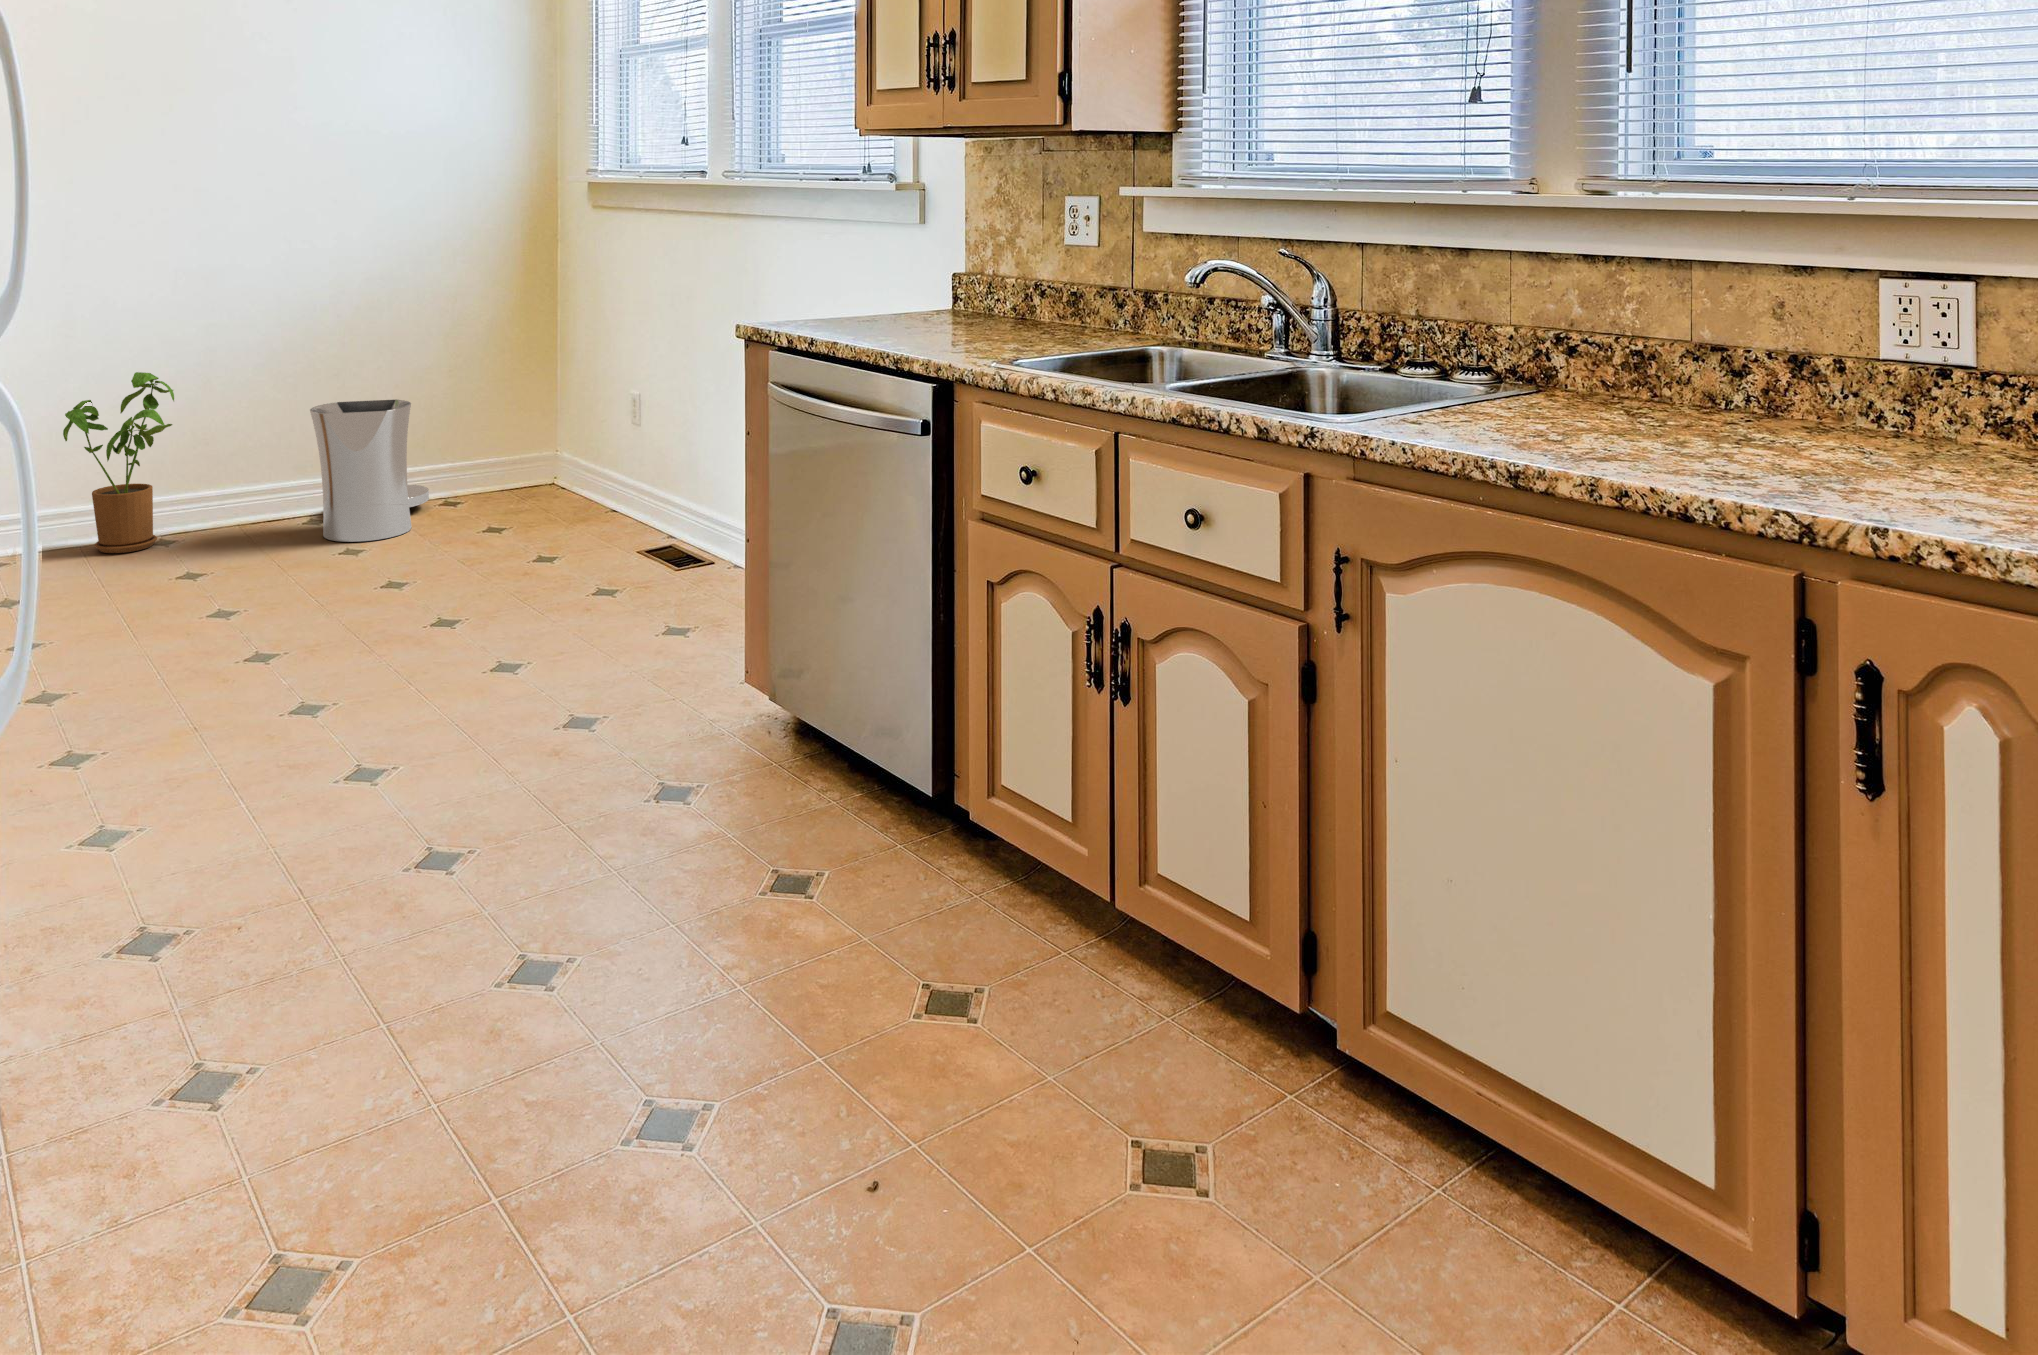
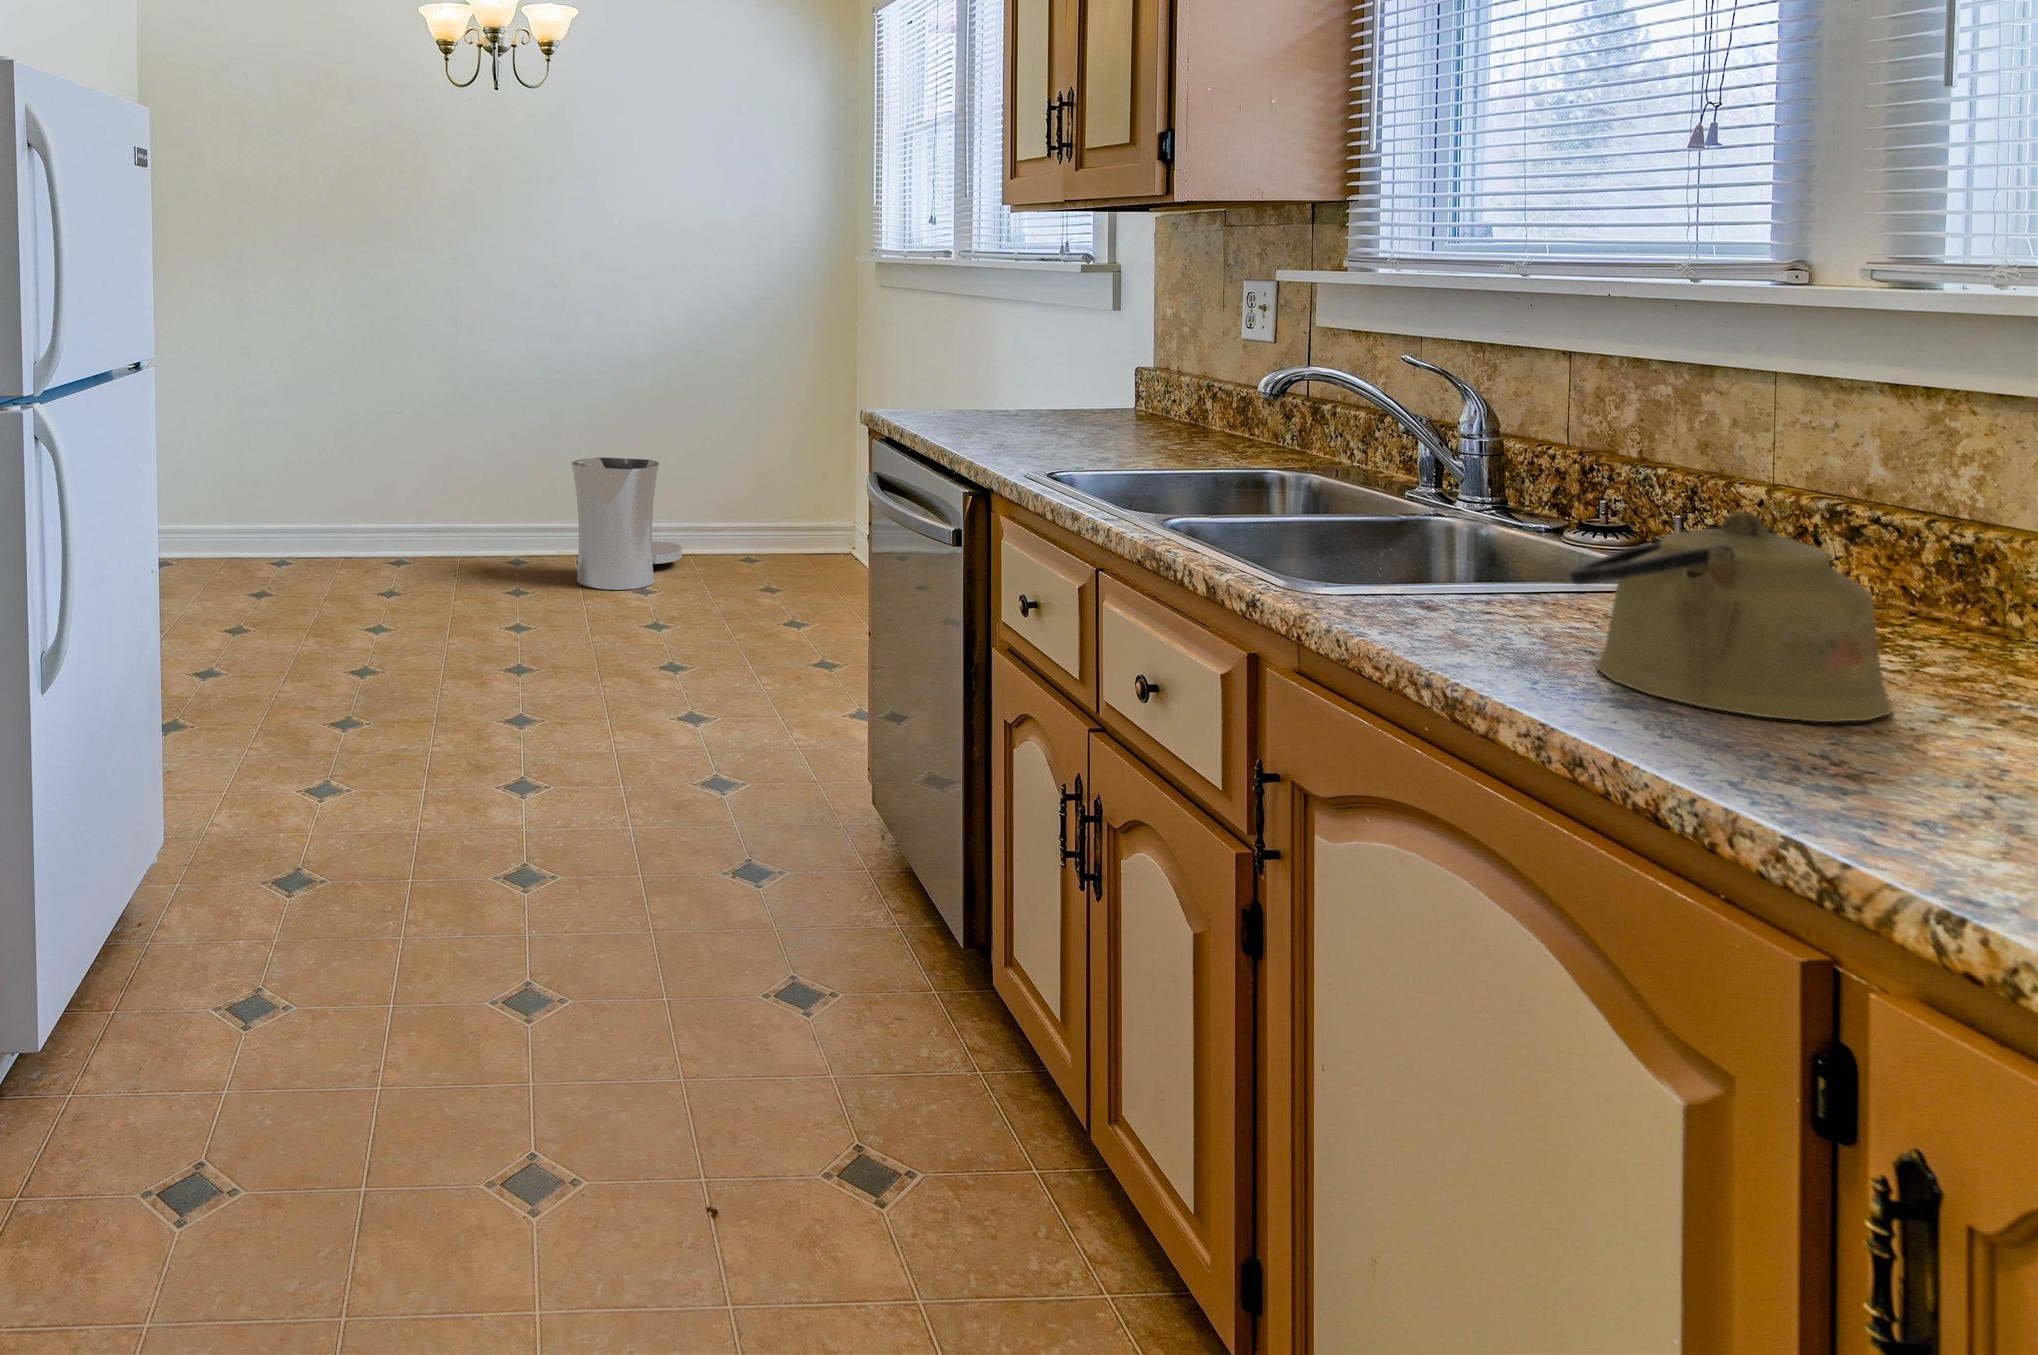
kettle: none [1545,332,1706,455] -> present [1569,511,1891,722]
house plant: present [63,372,174,553] -> none [391,417,476,571]

